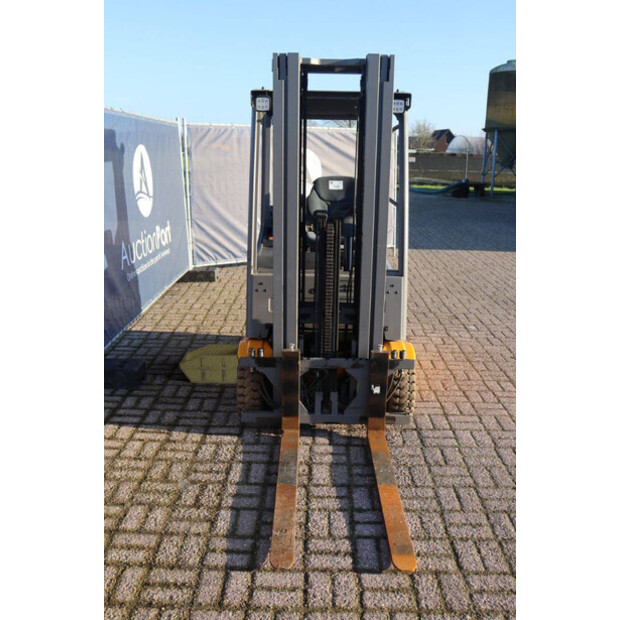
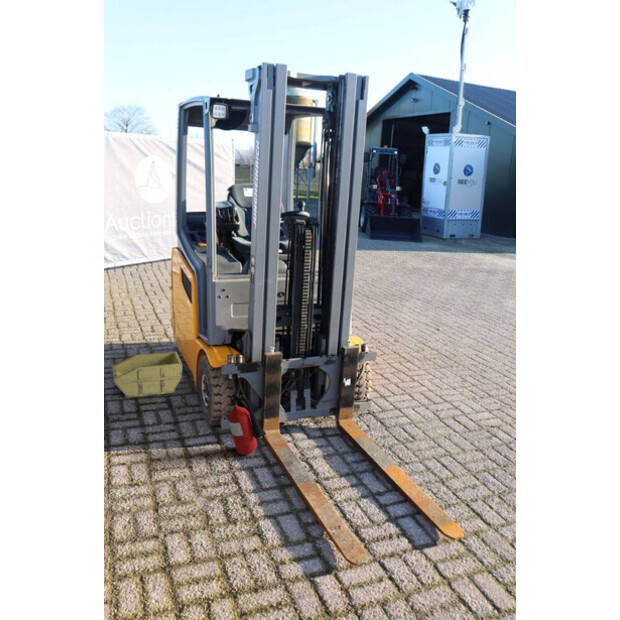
fire extinguisher: none [238,377,273,449] -> present [228,384,263,455]

